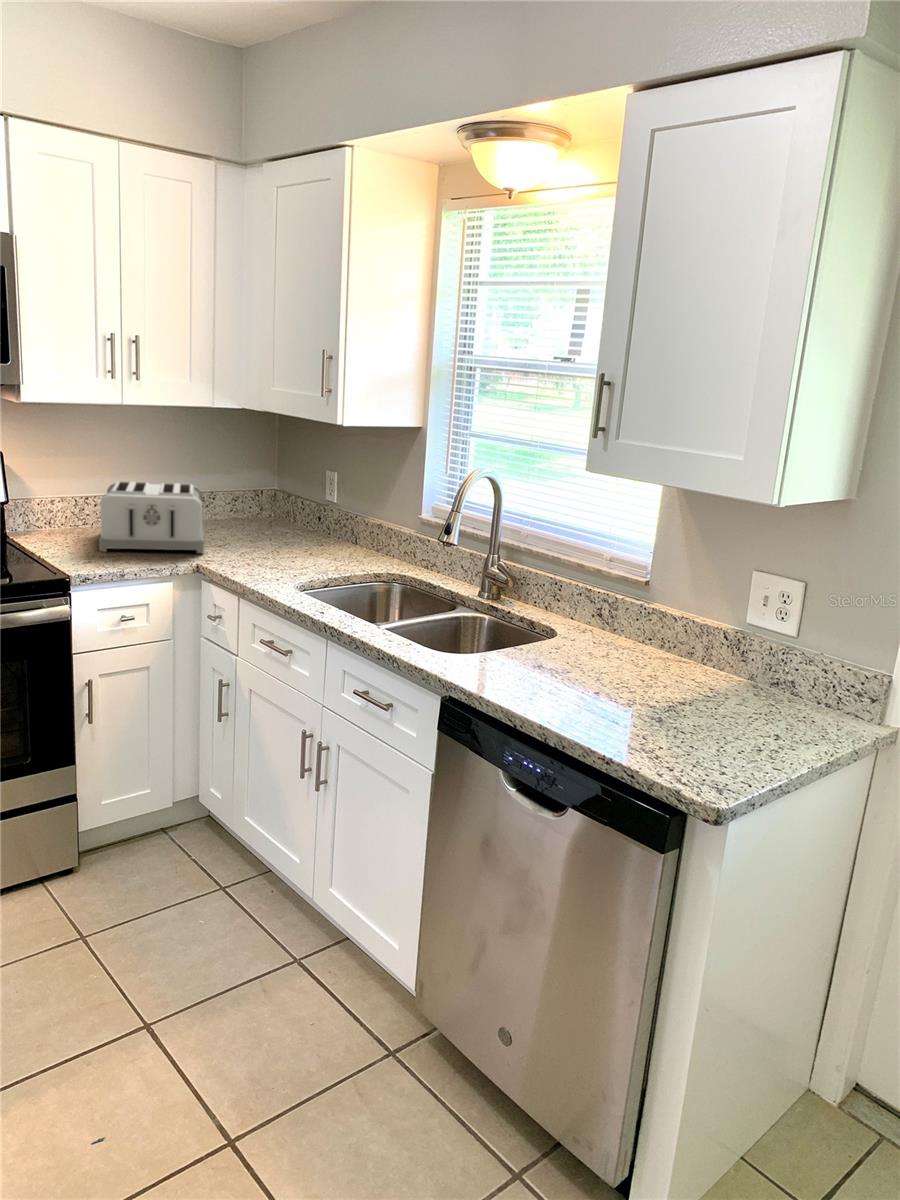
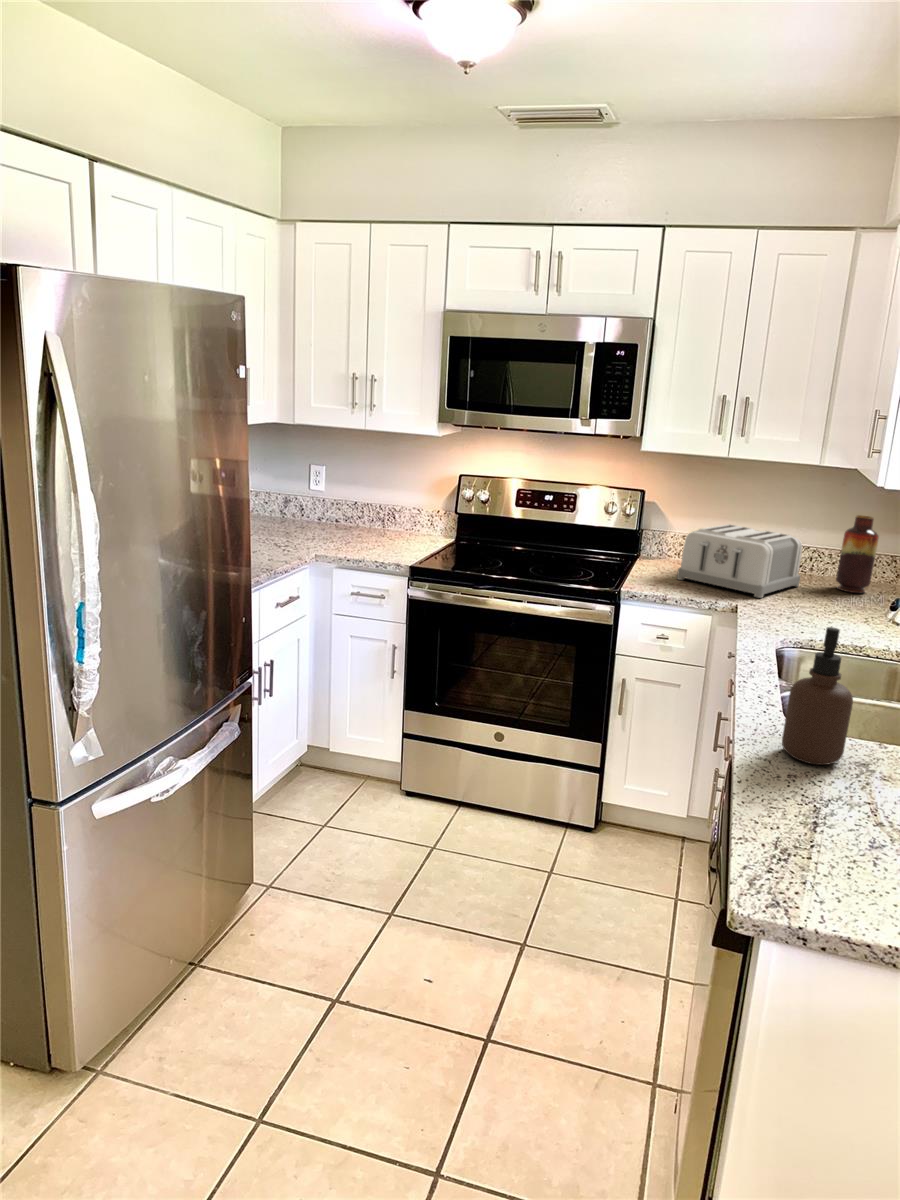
vase: none [226,456,257,531] -> present [836,515,879,593]
soap dispenser: none [484,561,539,682] -> present [782,627,853,765]

